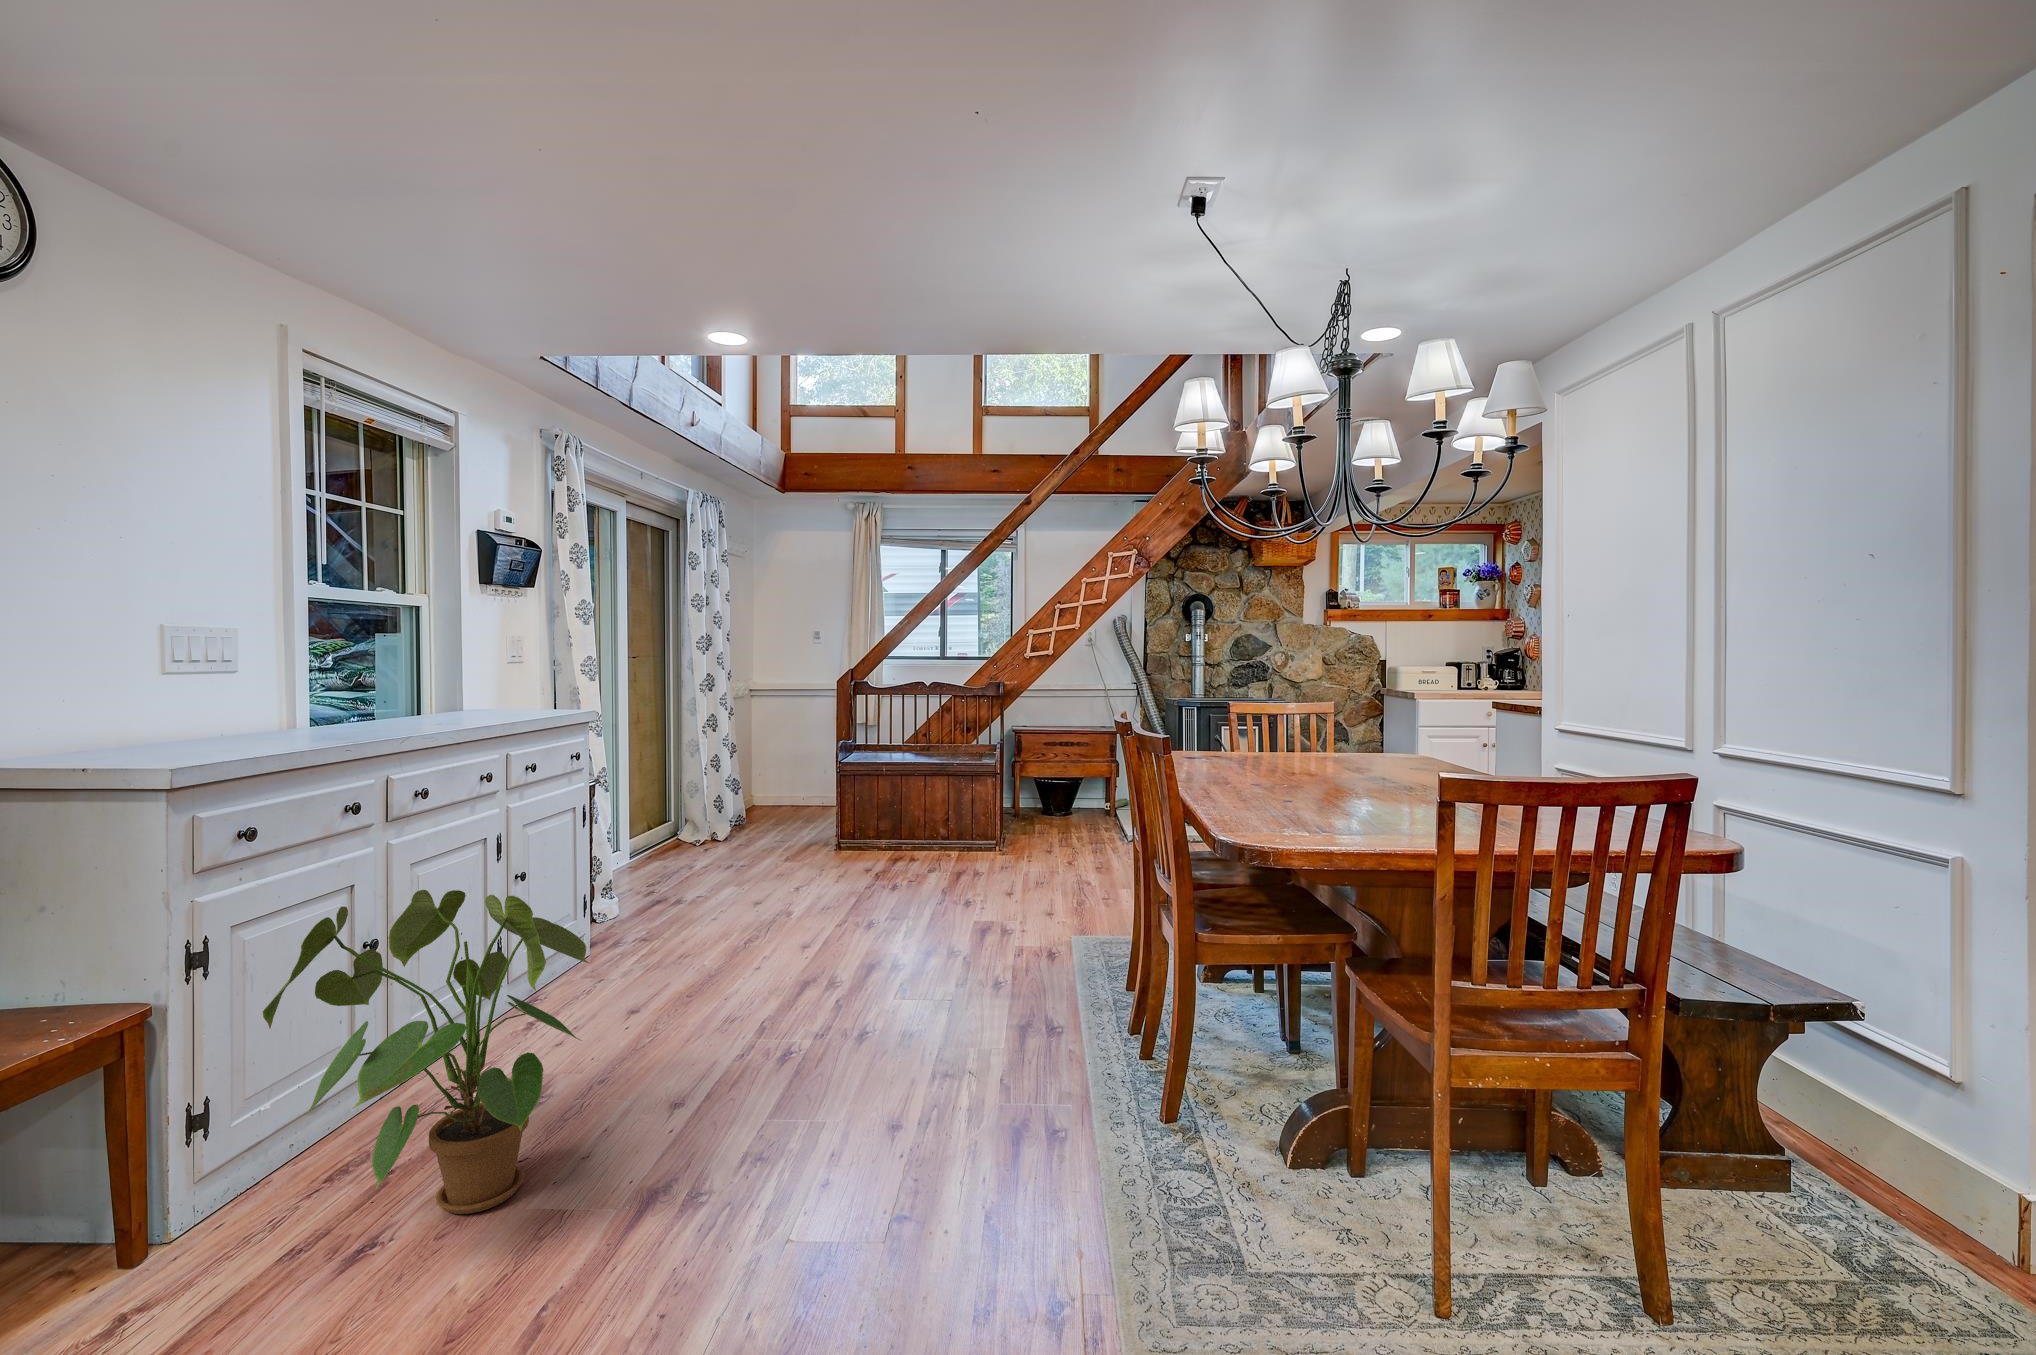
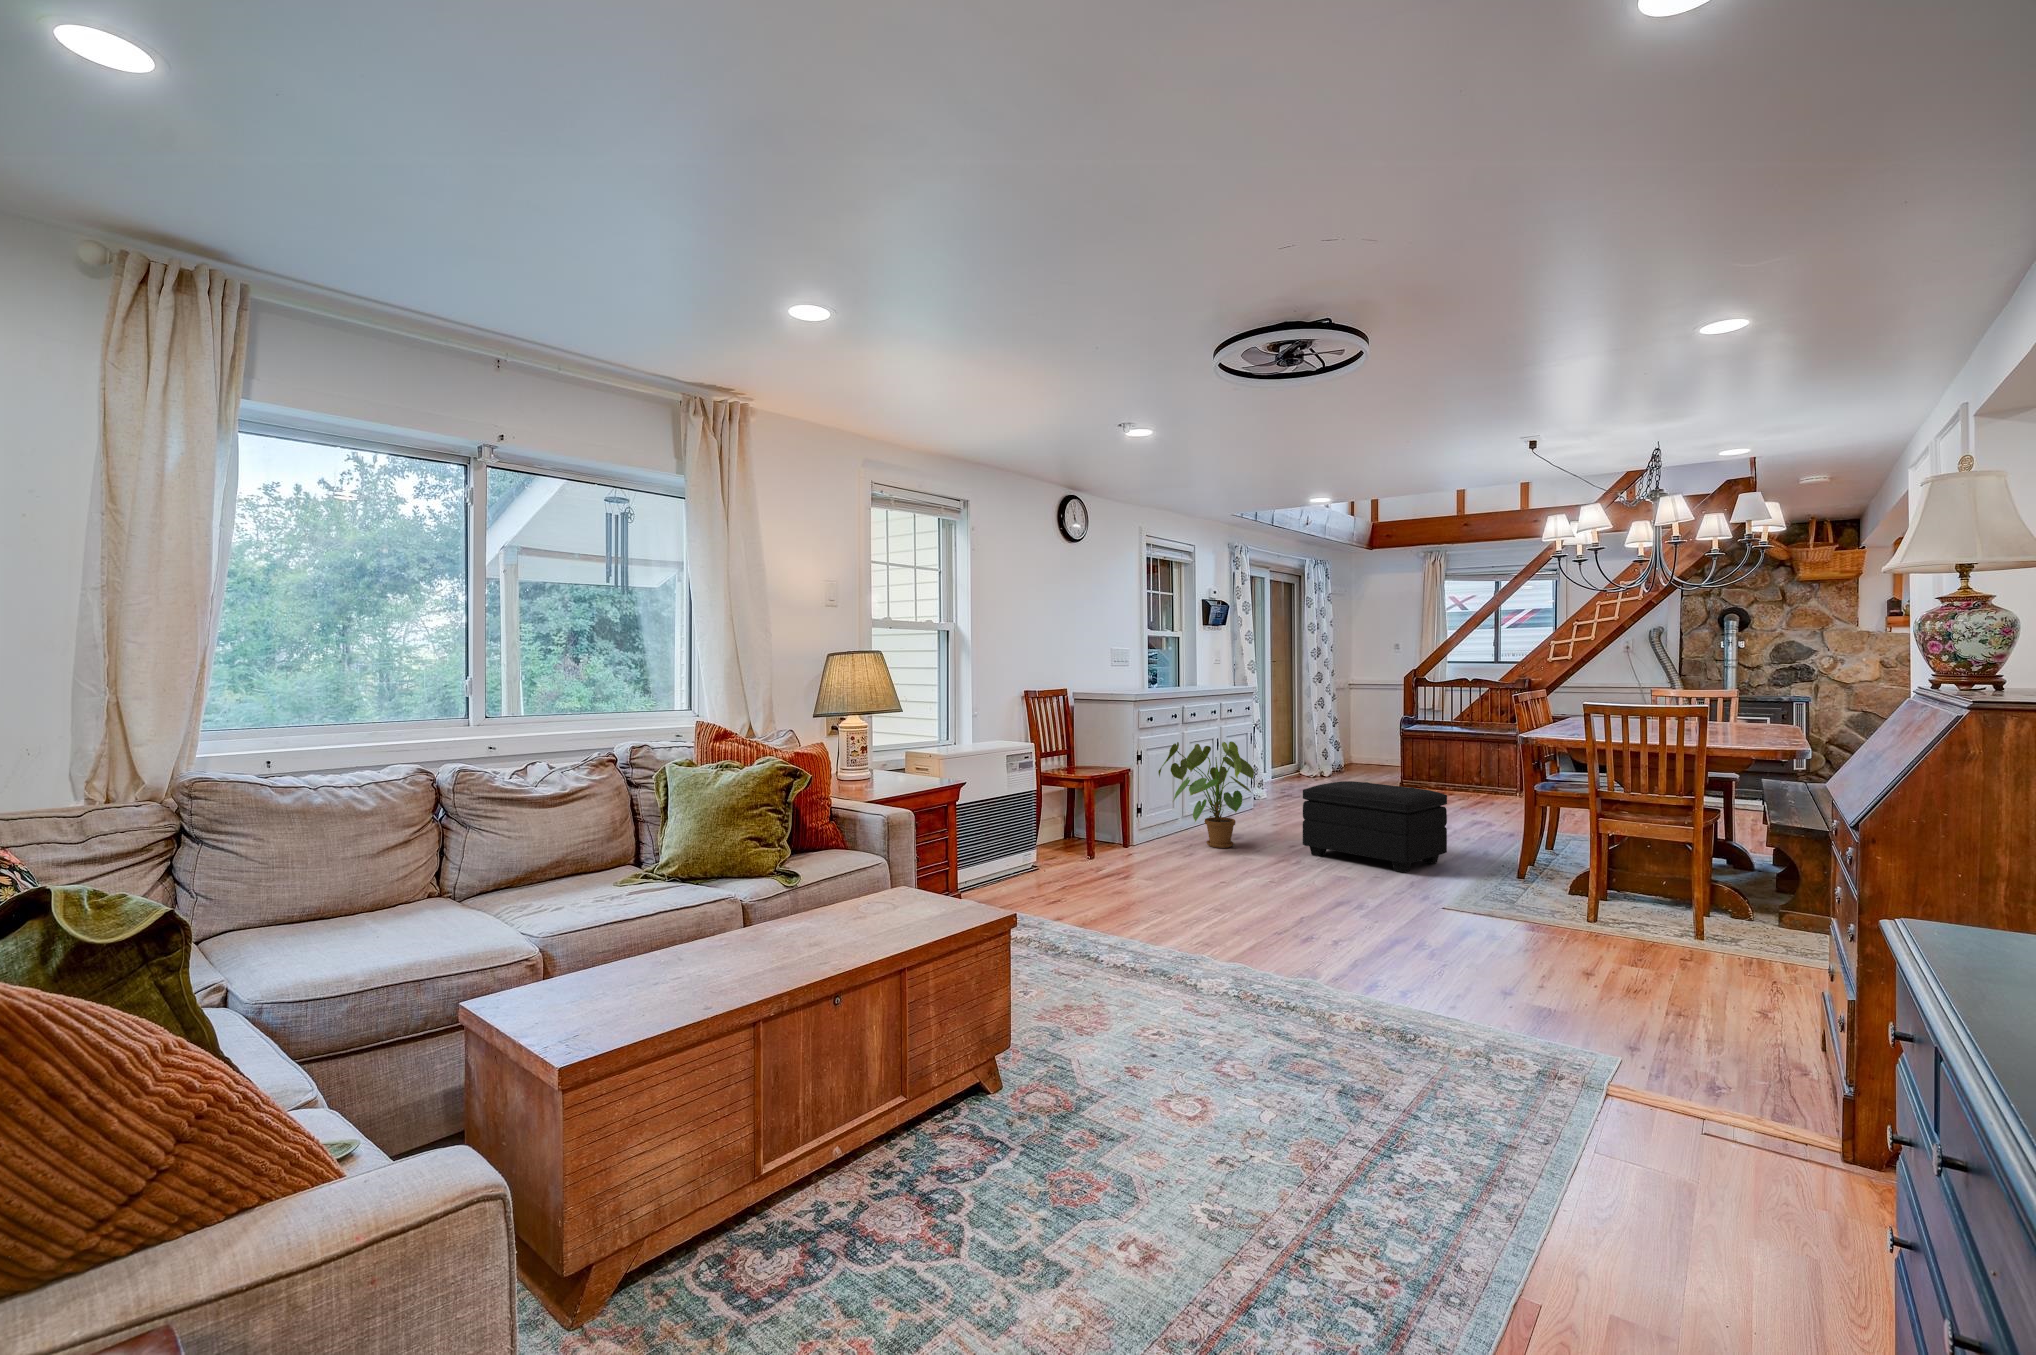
footstool: none [718,942,1035,1196] -> present [1303,781,1447,872]

